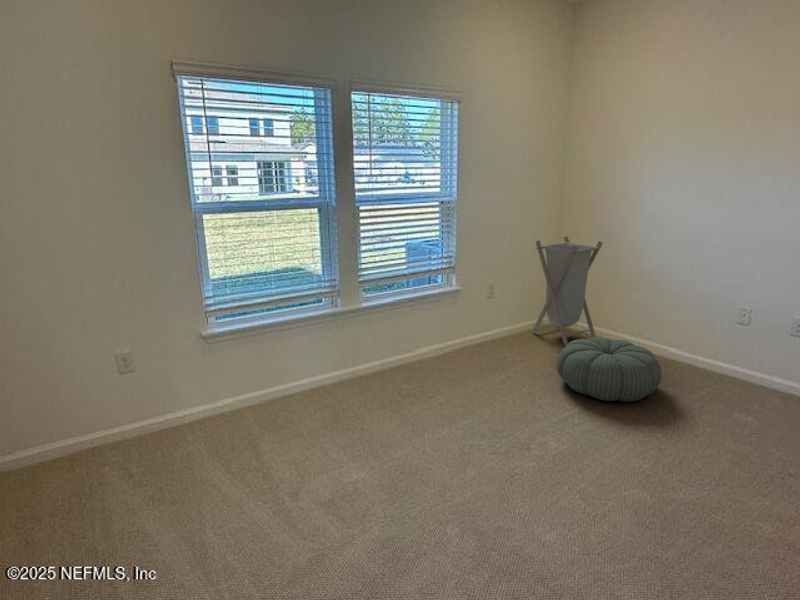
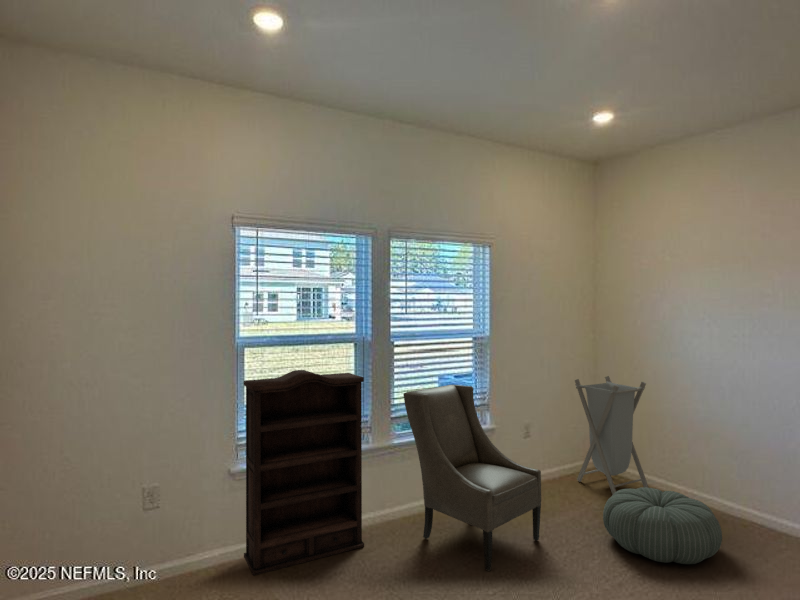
bookshelf: none [205,238,339,432] -> present [244,370,364,575]
armchair: none [371,249,503,416] -> present [403,385,541,571]

